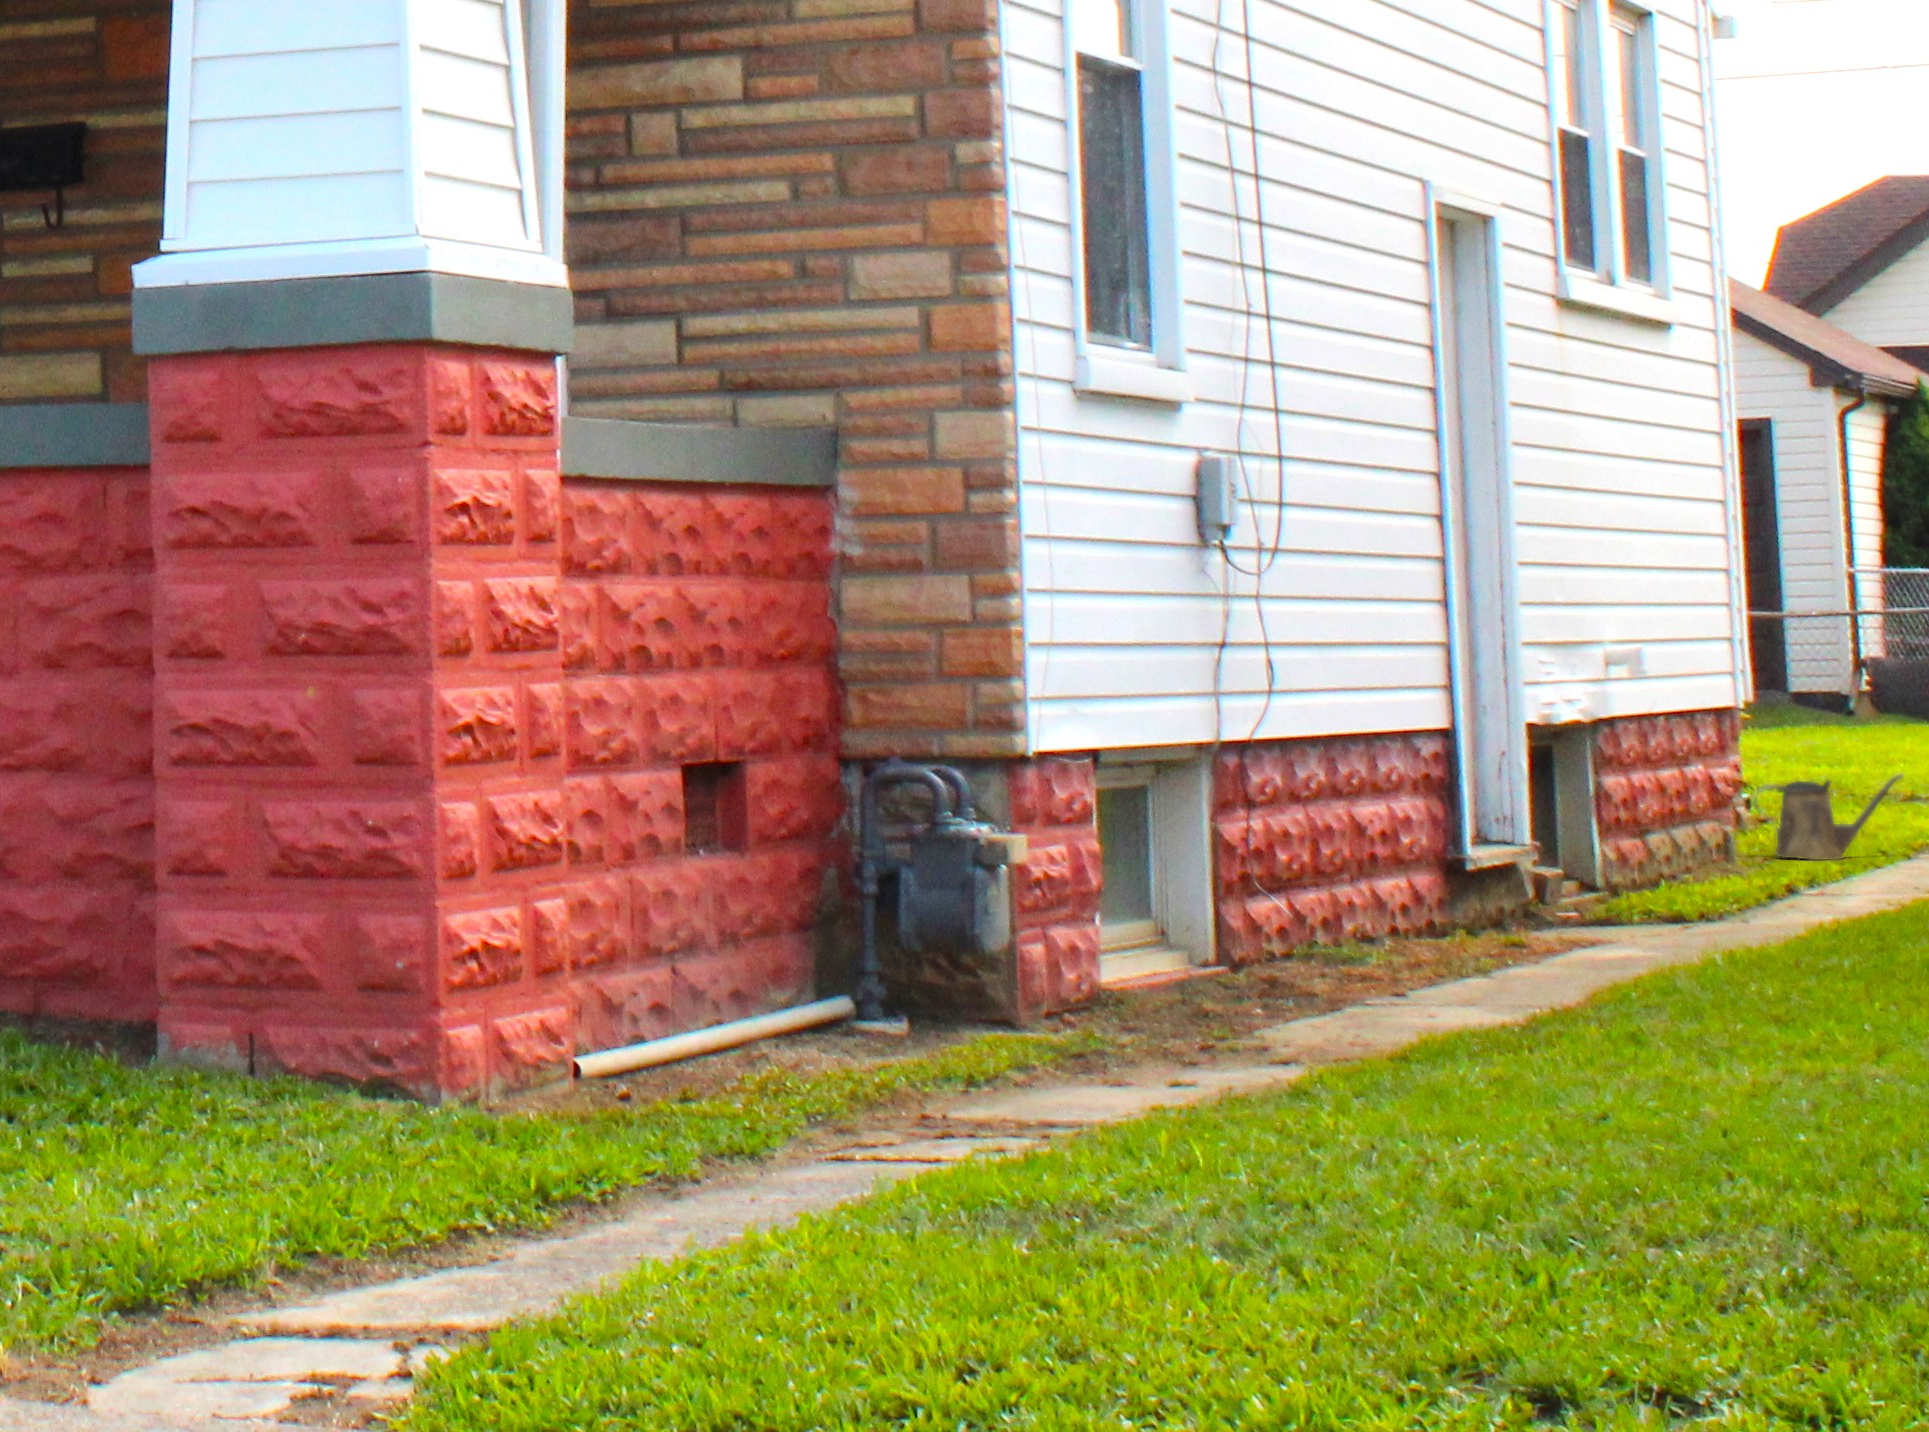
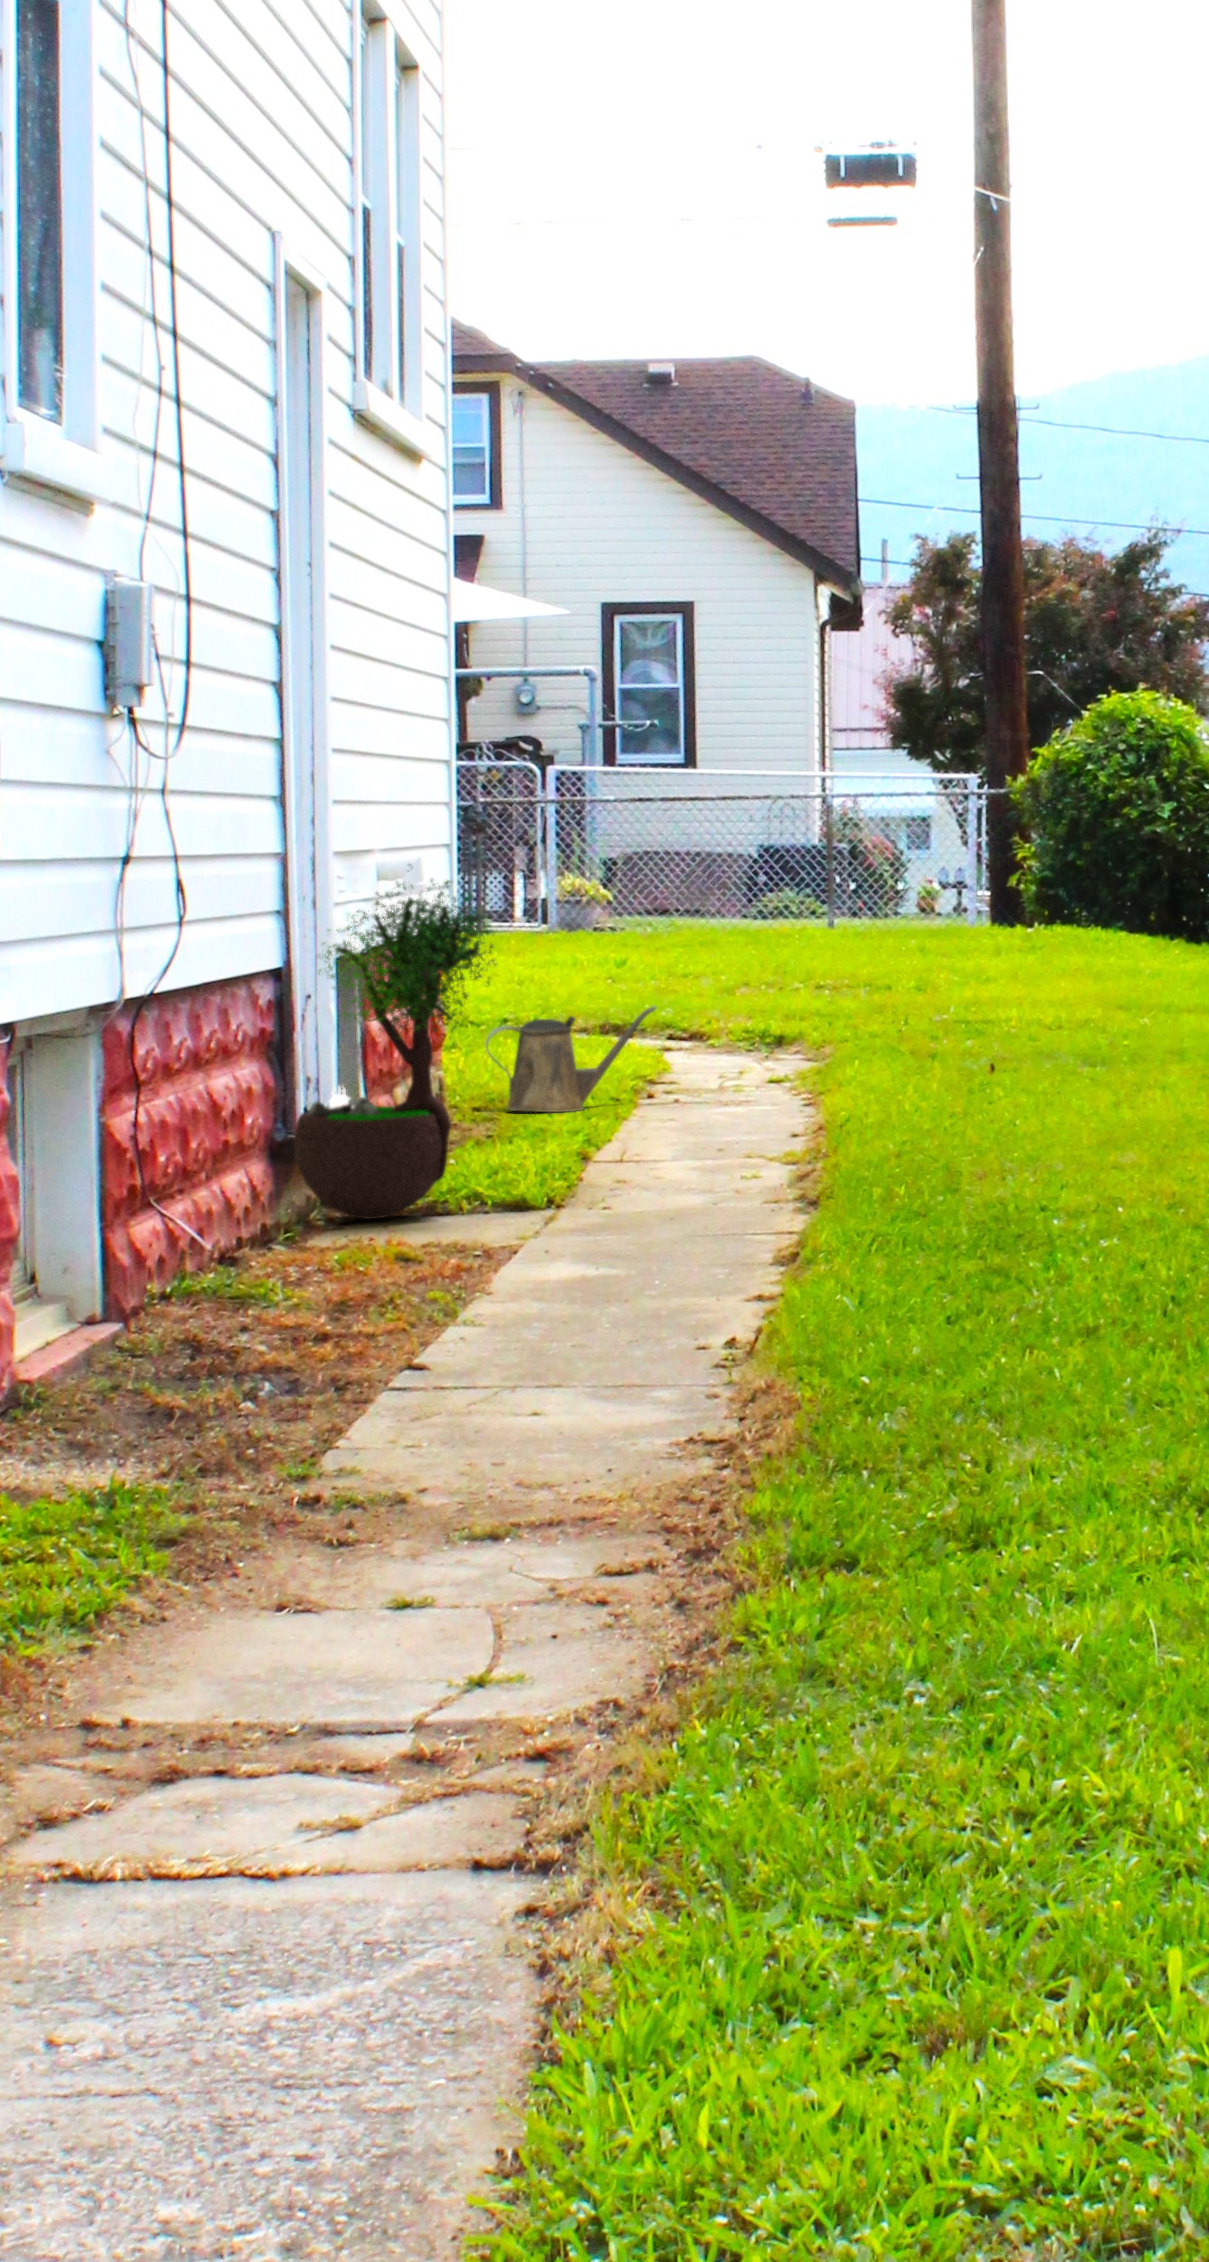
potted tree: none [1471,650,1621,925] -> present [294,881,496,1219]

